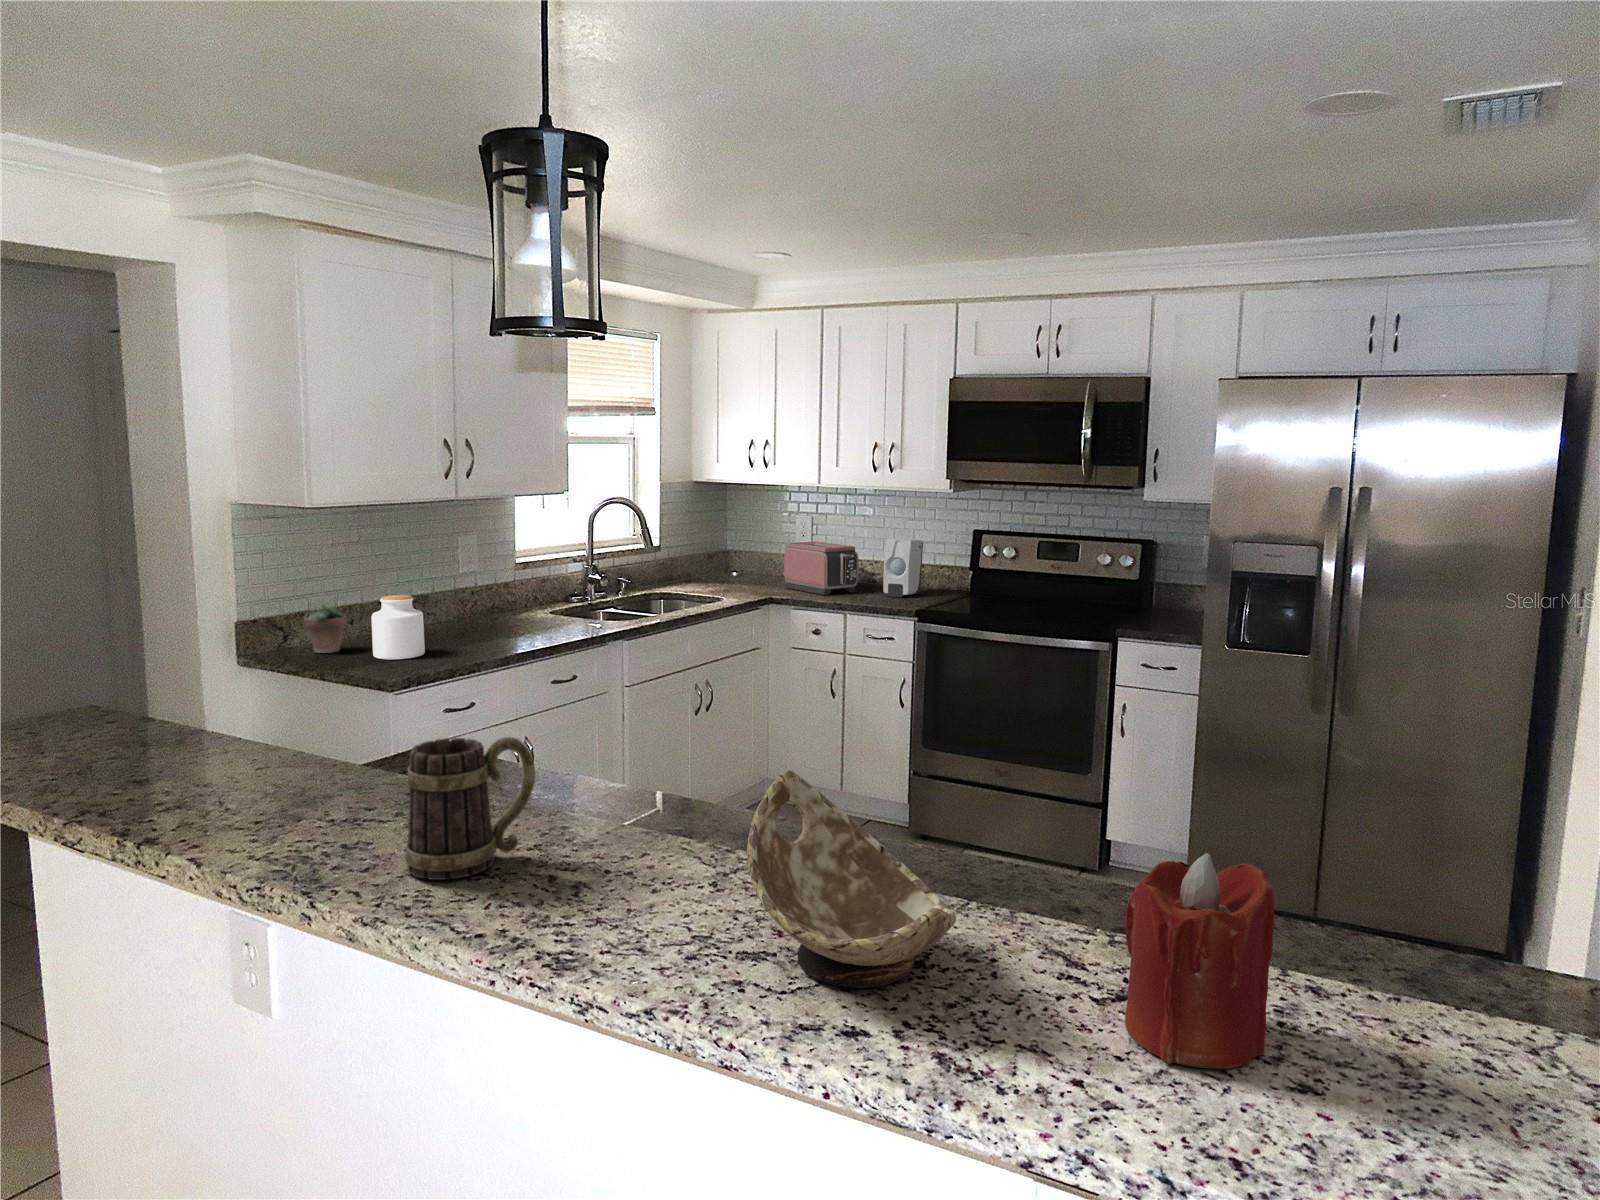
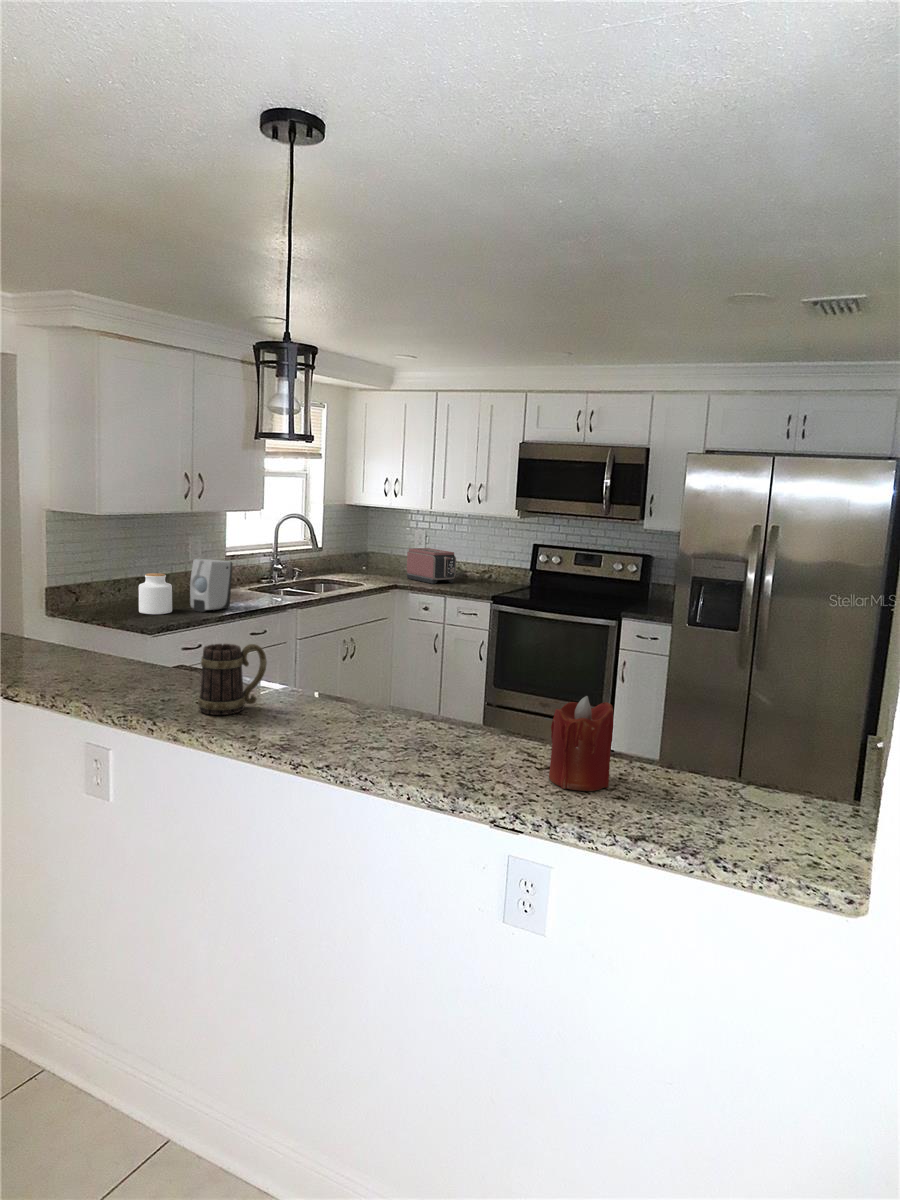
soap dispenser: present [883,539,923,597] -> present [190,559,233,612]
succulent plant: present [304,591,347,653] -> none [94,567,121,609]
decorative bowl: present [747,770,956,988] -> none [376,660,474,760]

